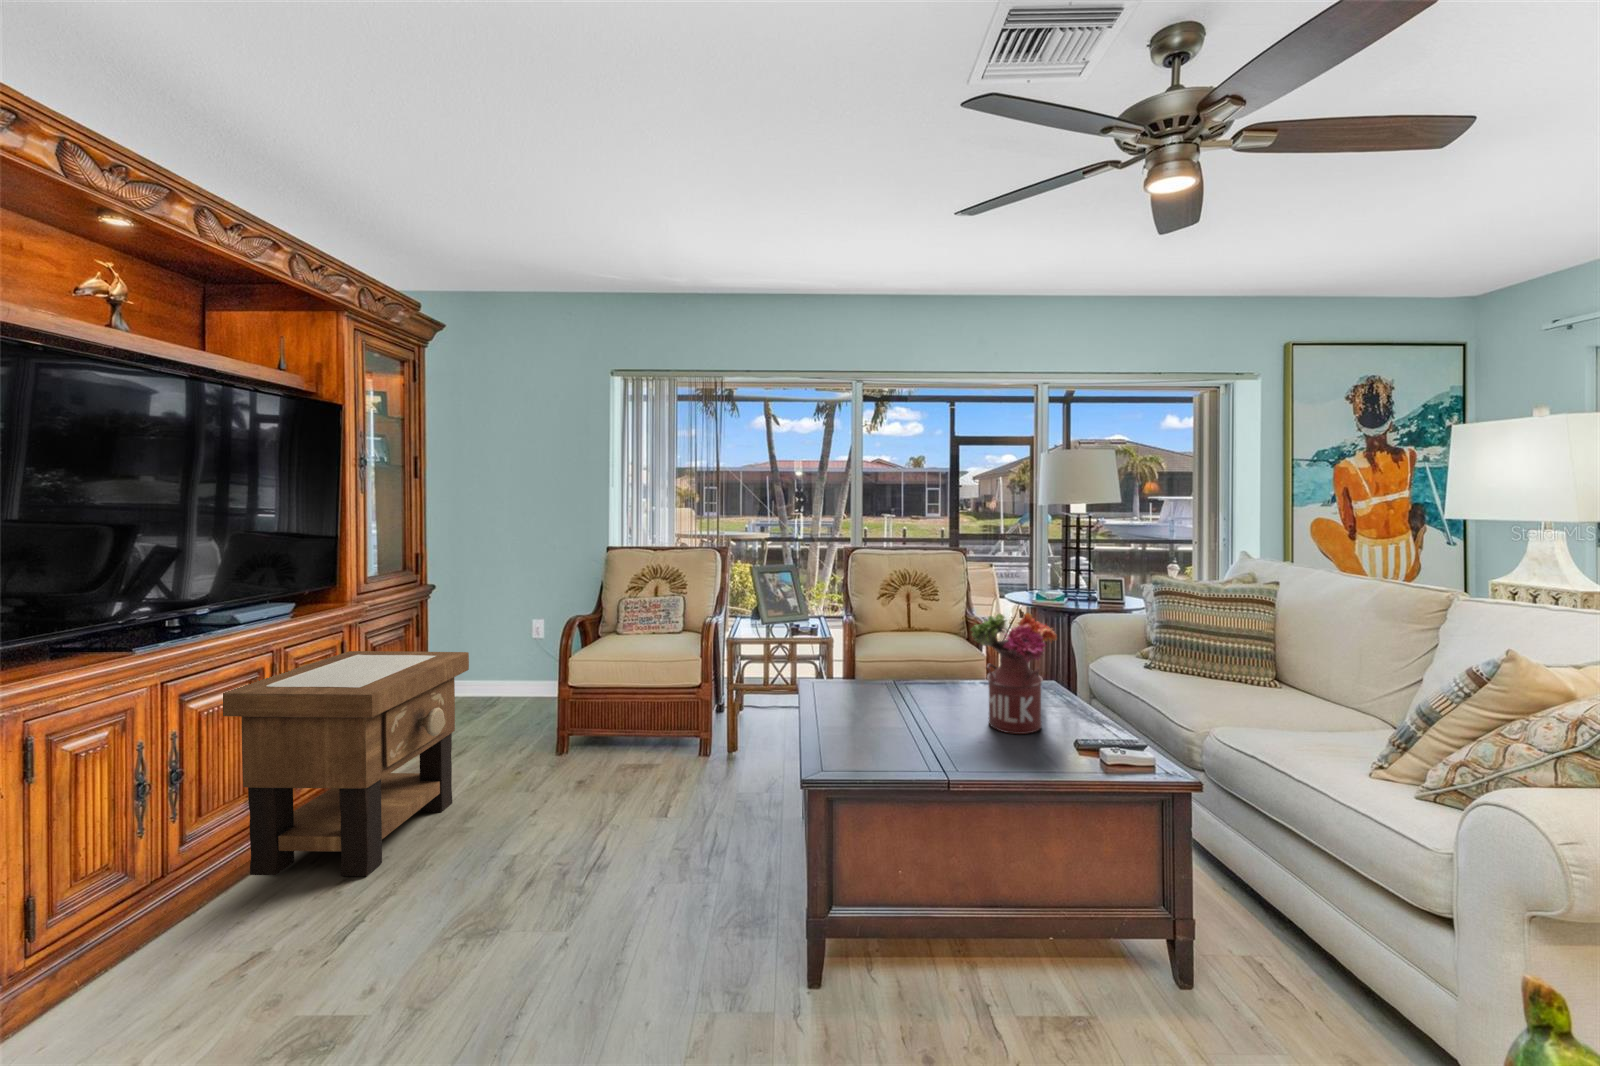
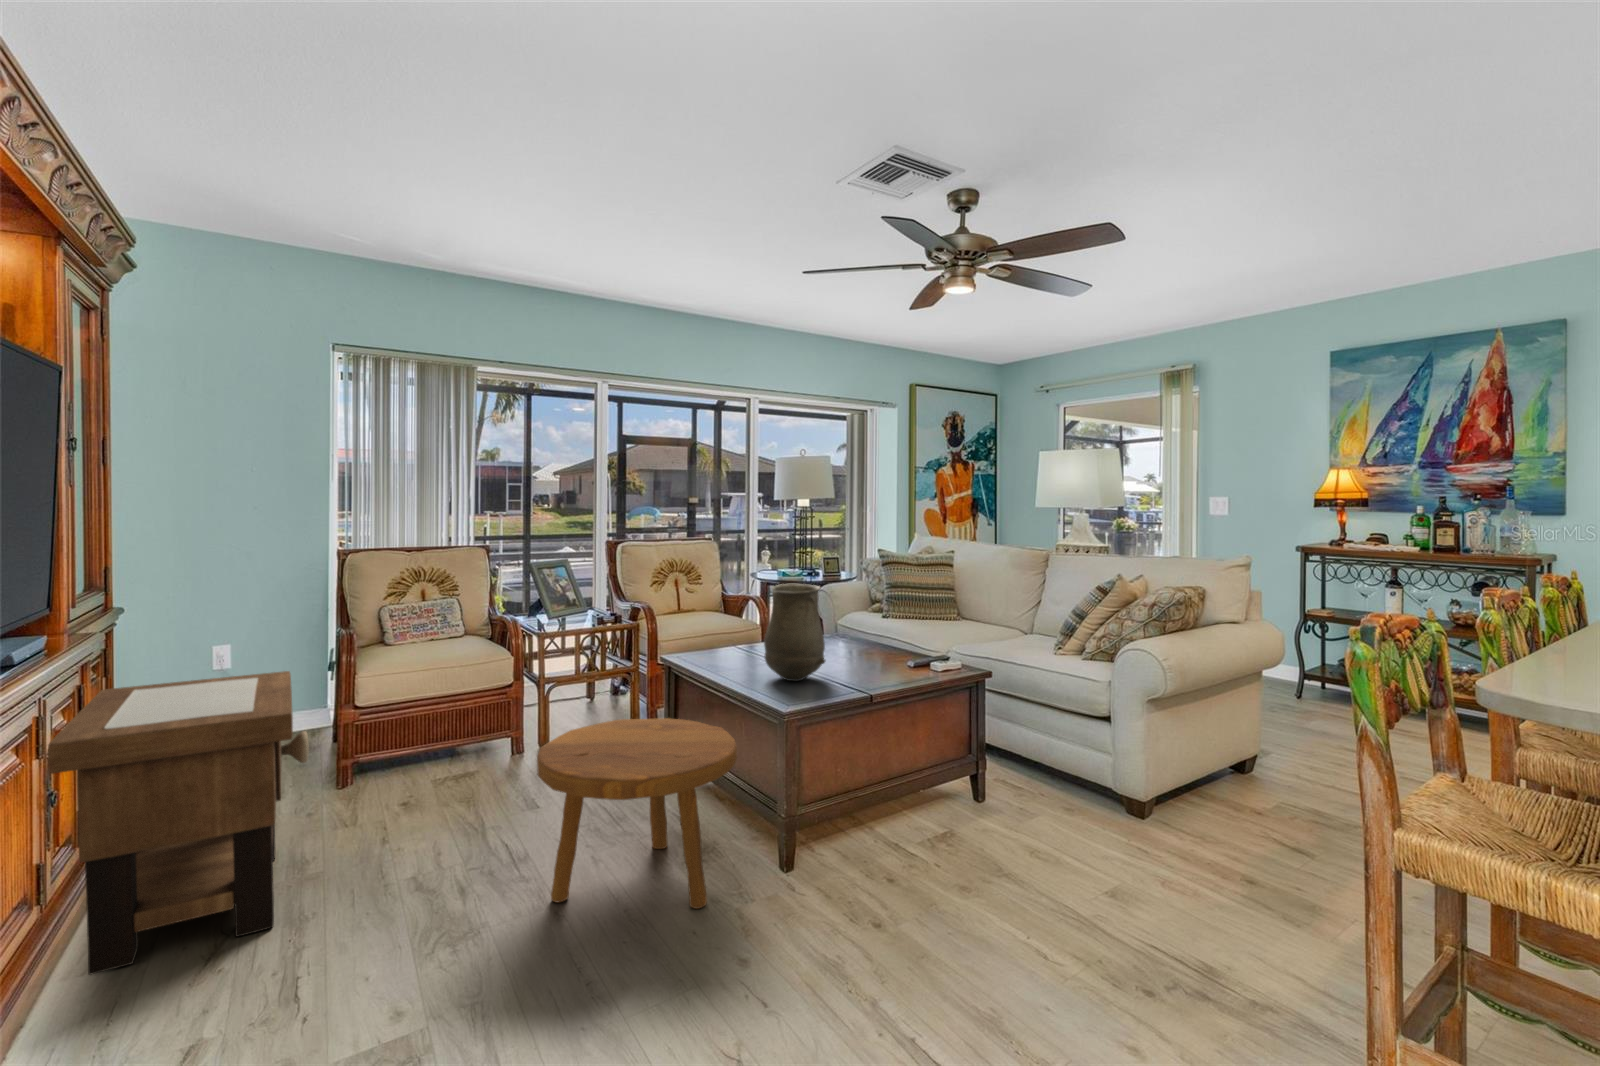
flower arrangement: present [971,613,1057,734] -> none [834,576,892,663]
vase: none [842,615,917,743] -> present [764,584,825,681]
footstool: none [514,749,746,1005] -> present [537,718,737,909]

